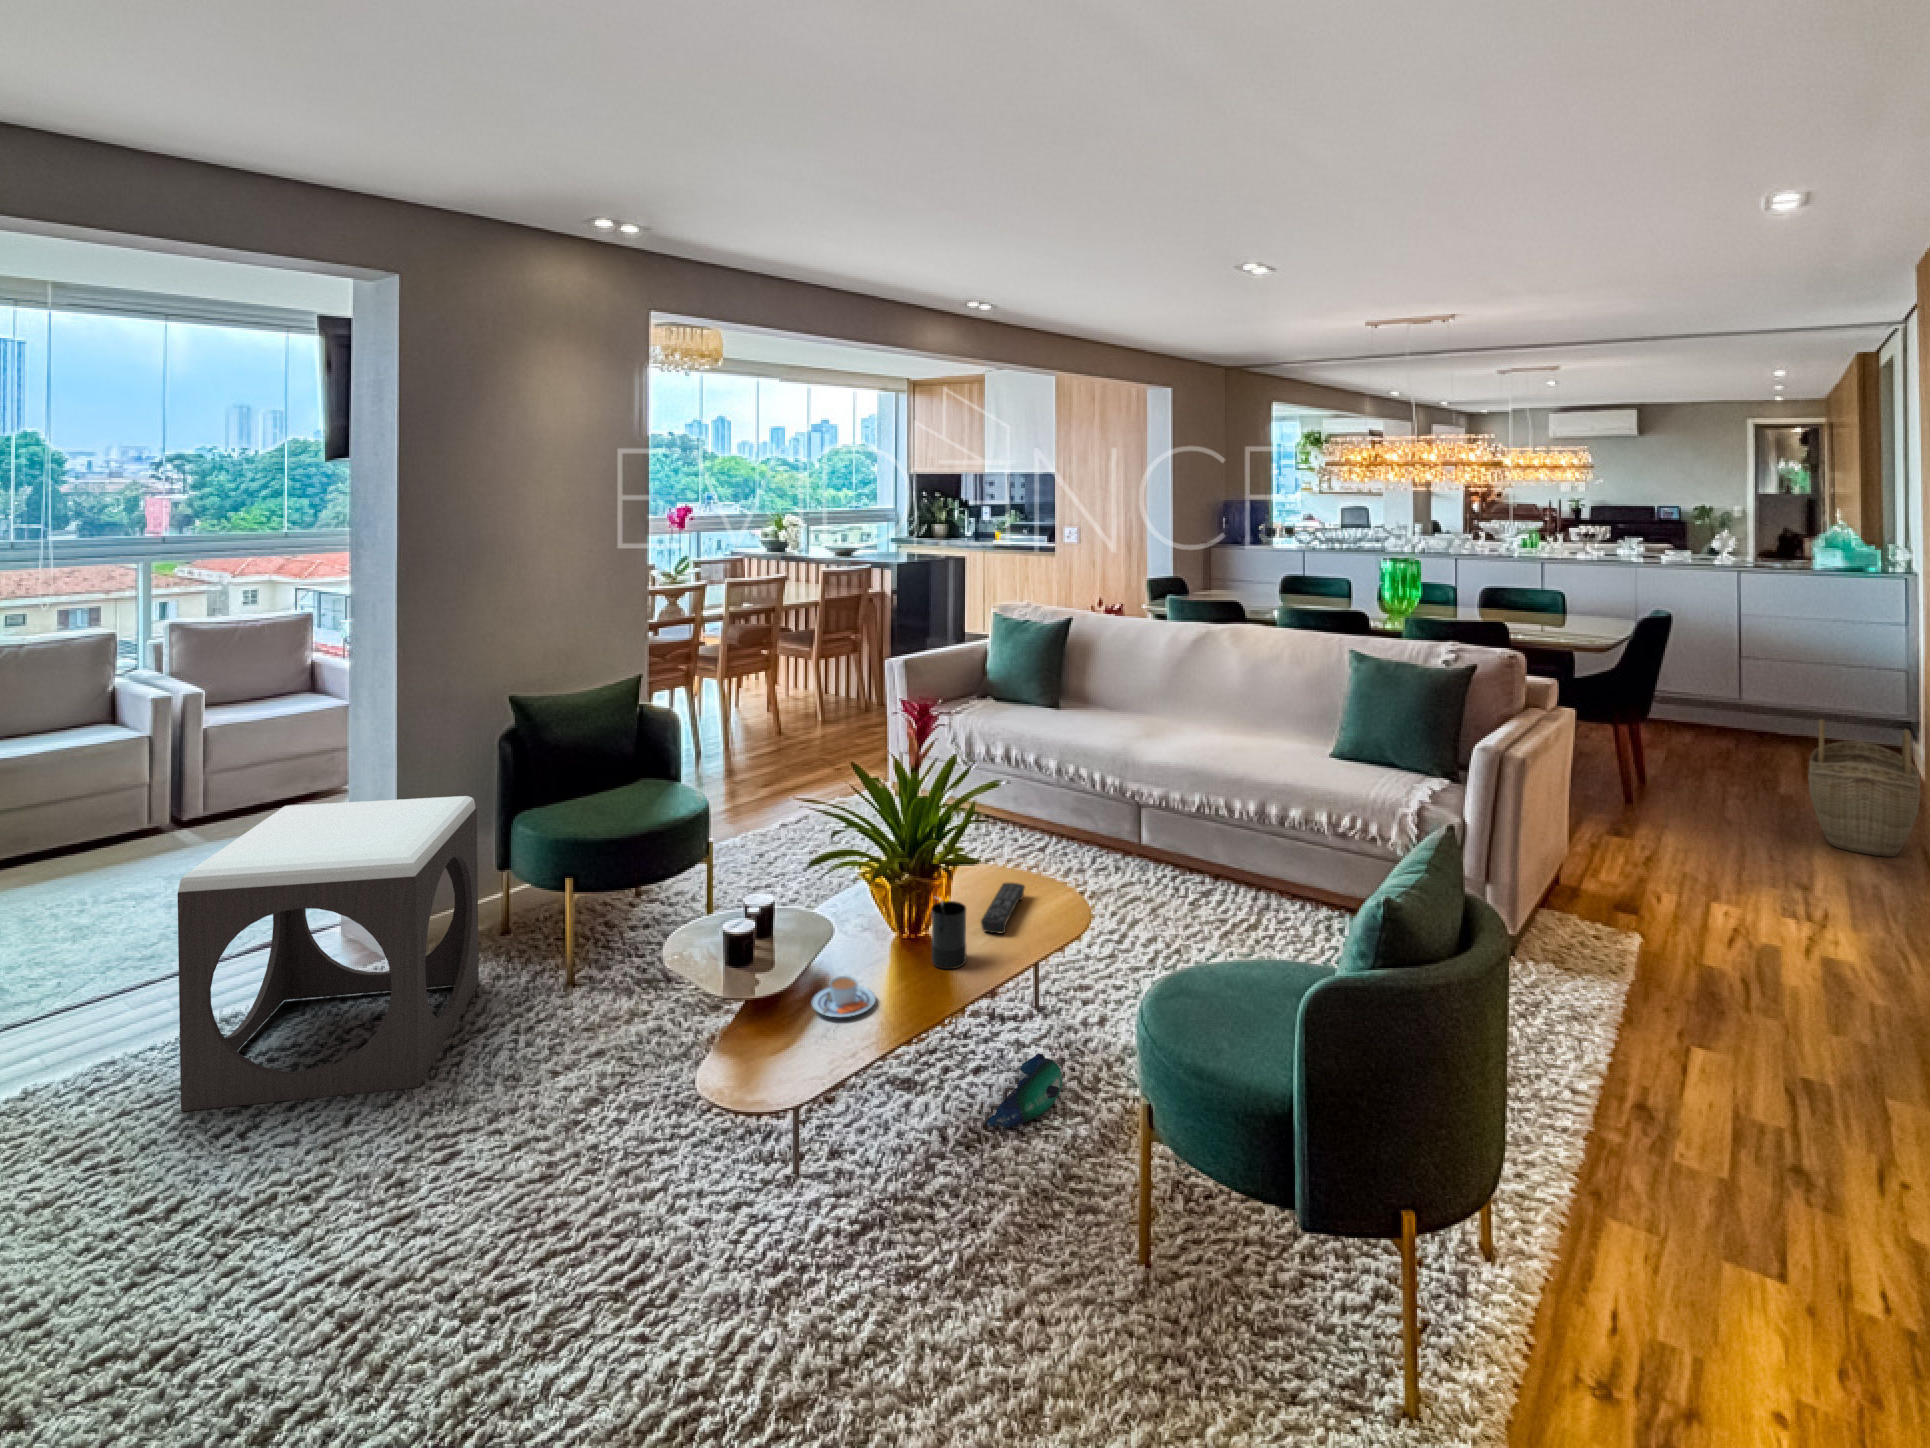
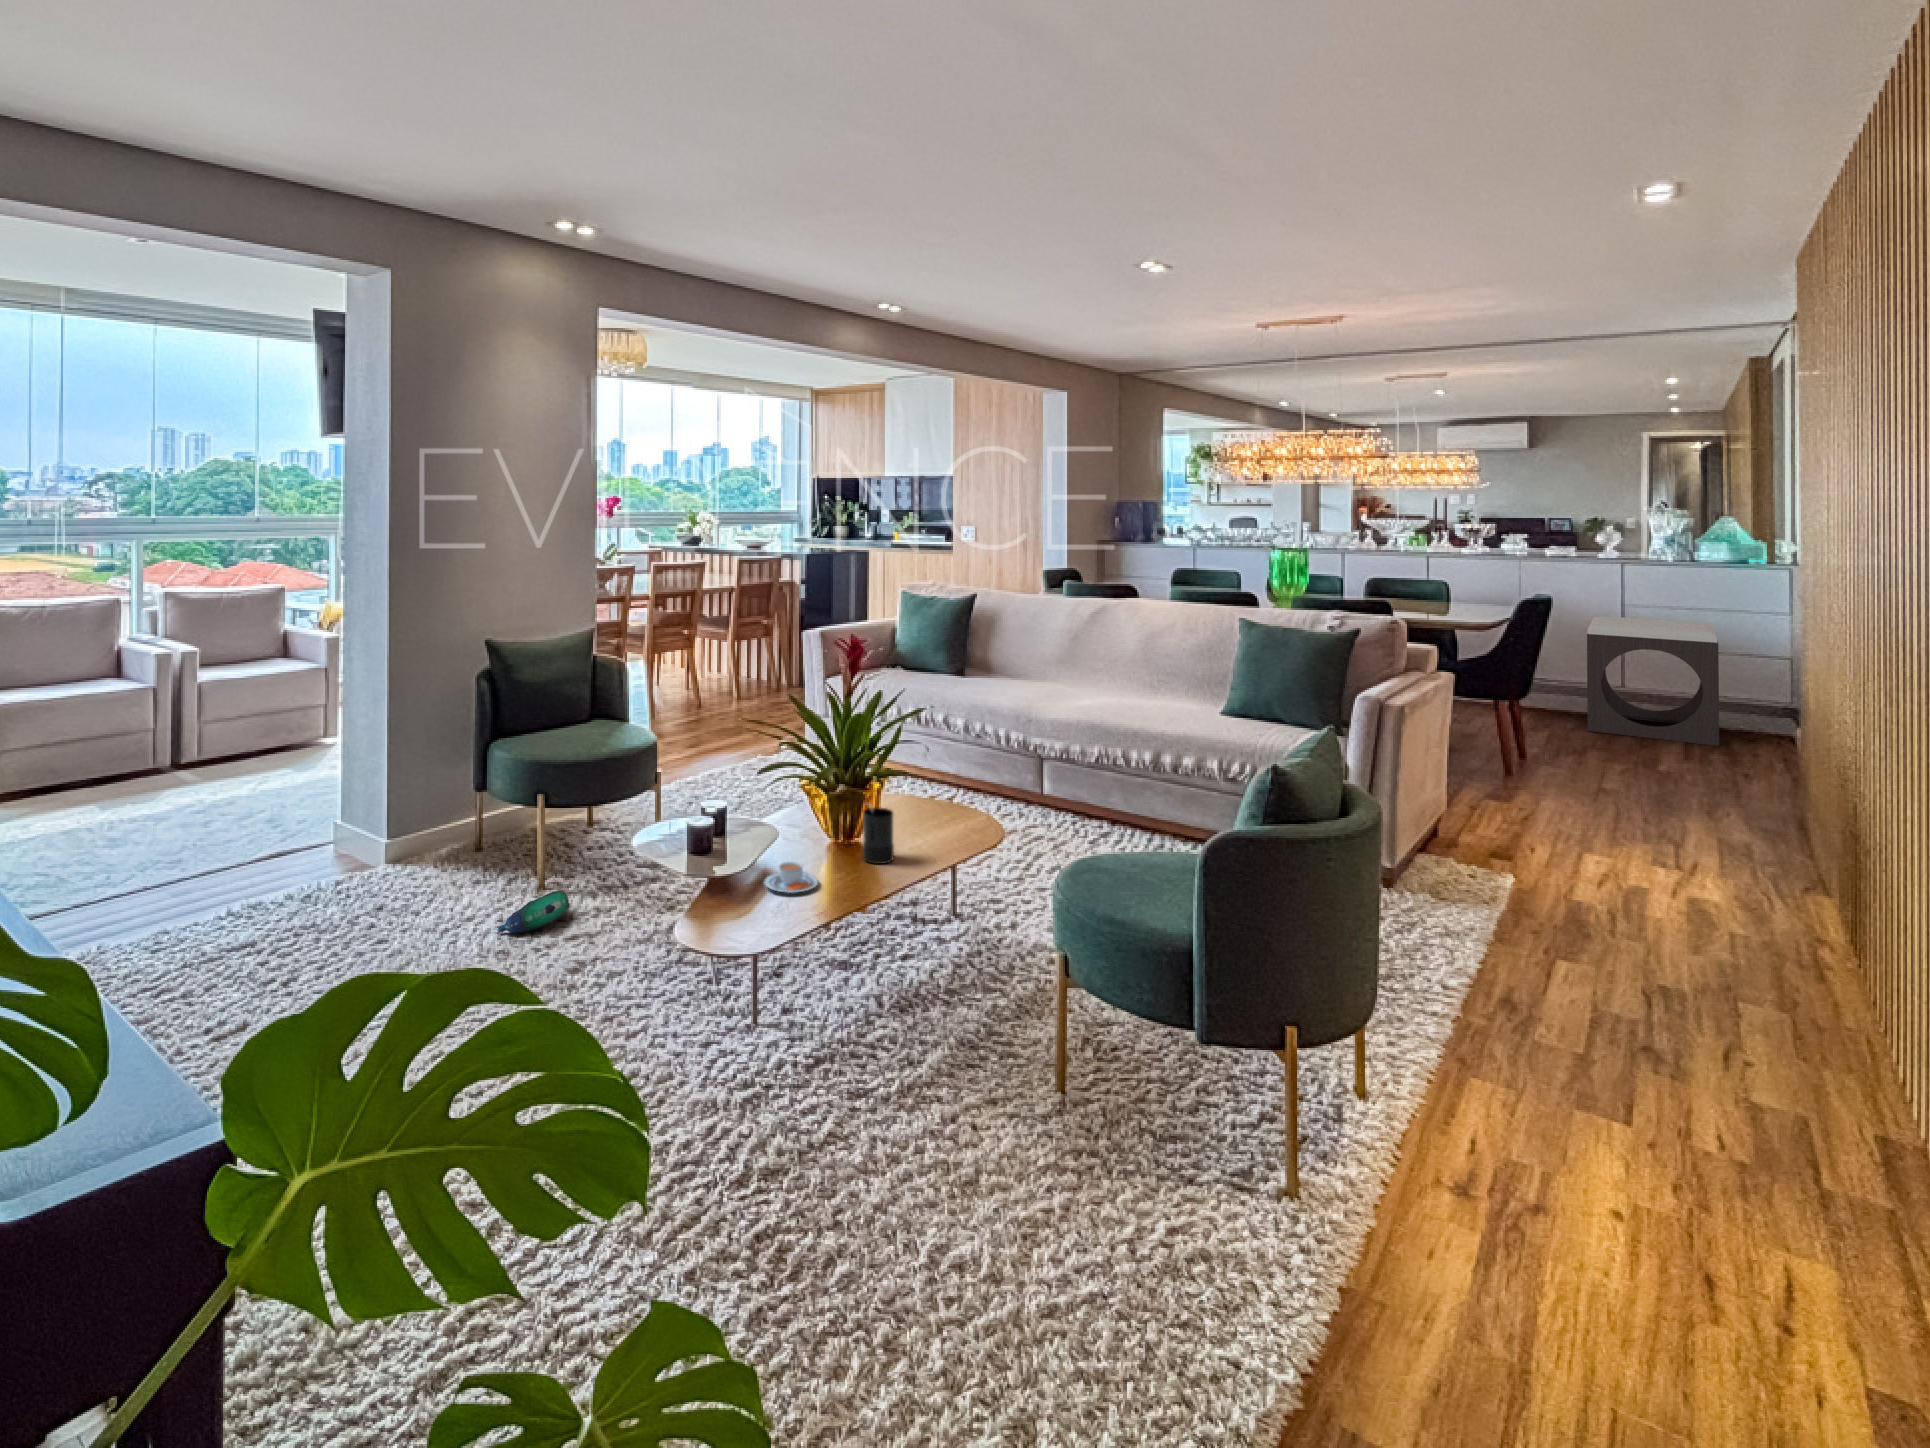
woven basket: present [1808,719,1920,857] -> none [1706,688,1819,821]
footstool: present [178,796,479,1111] -> present [1587,616,1719,746]
remote control: present [981,883,1025,933] -> none [904,804,941,842]
plush toy: present [986,1053,1062,1127] -> present [497,891,569,933]

